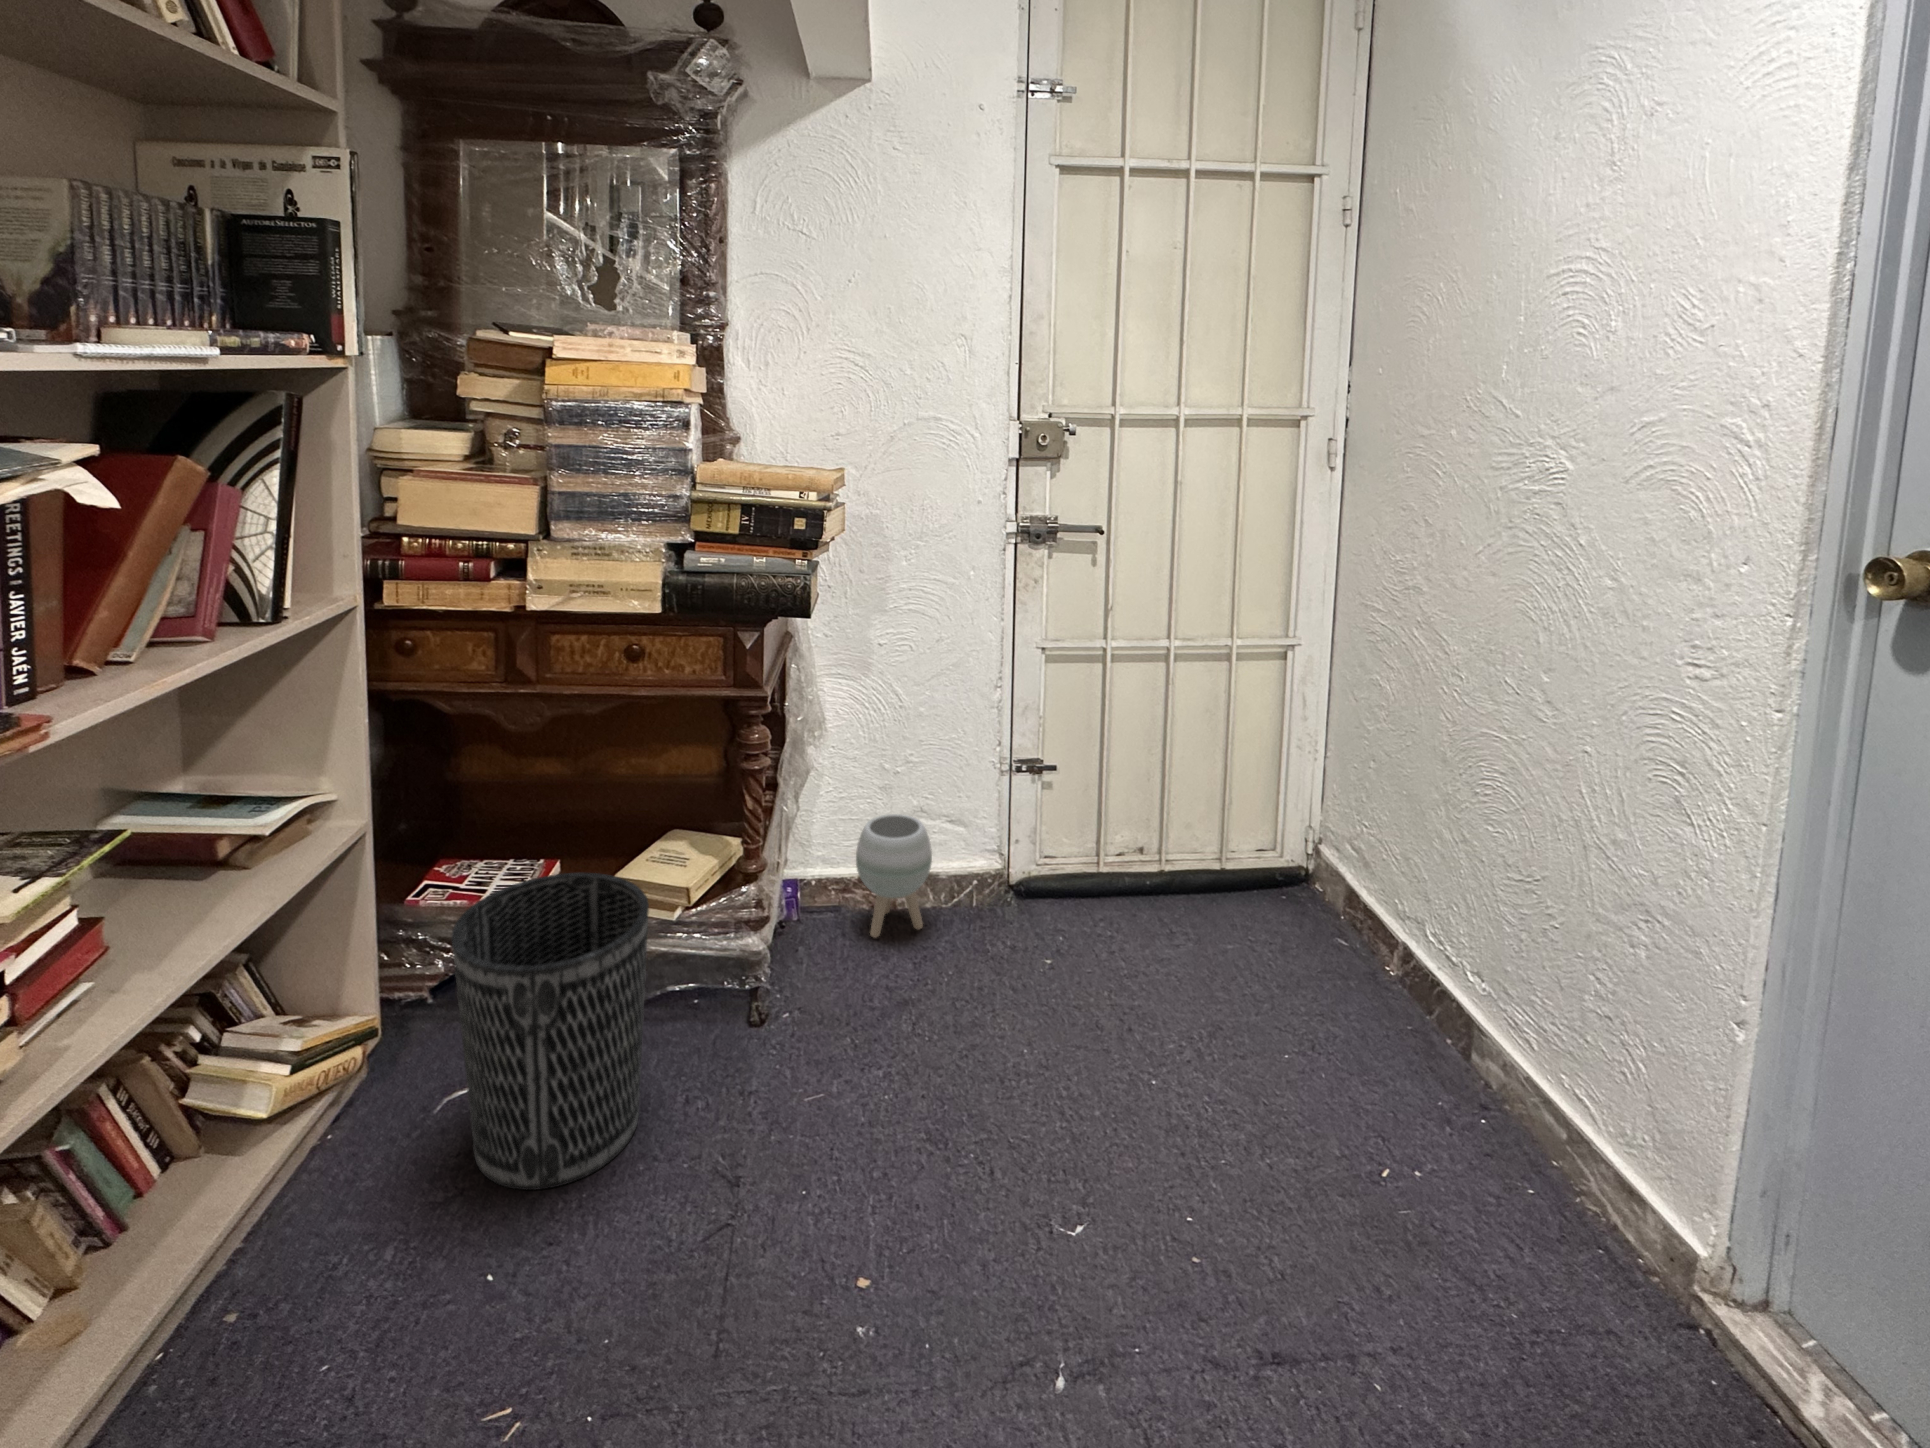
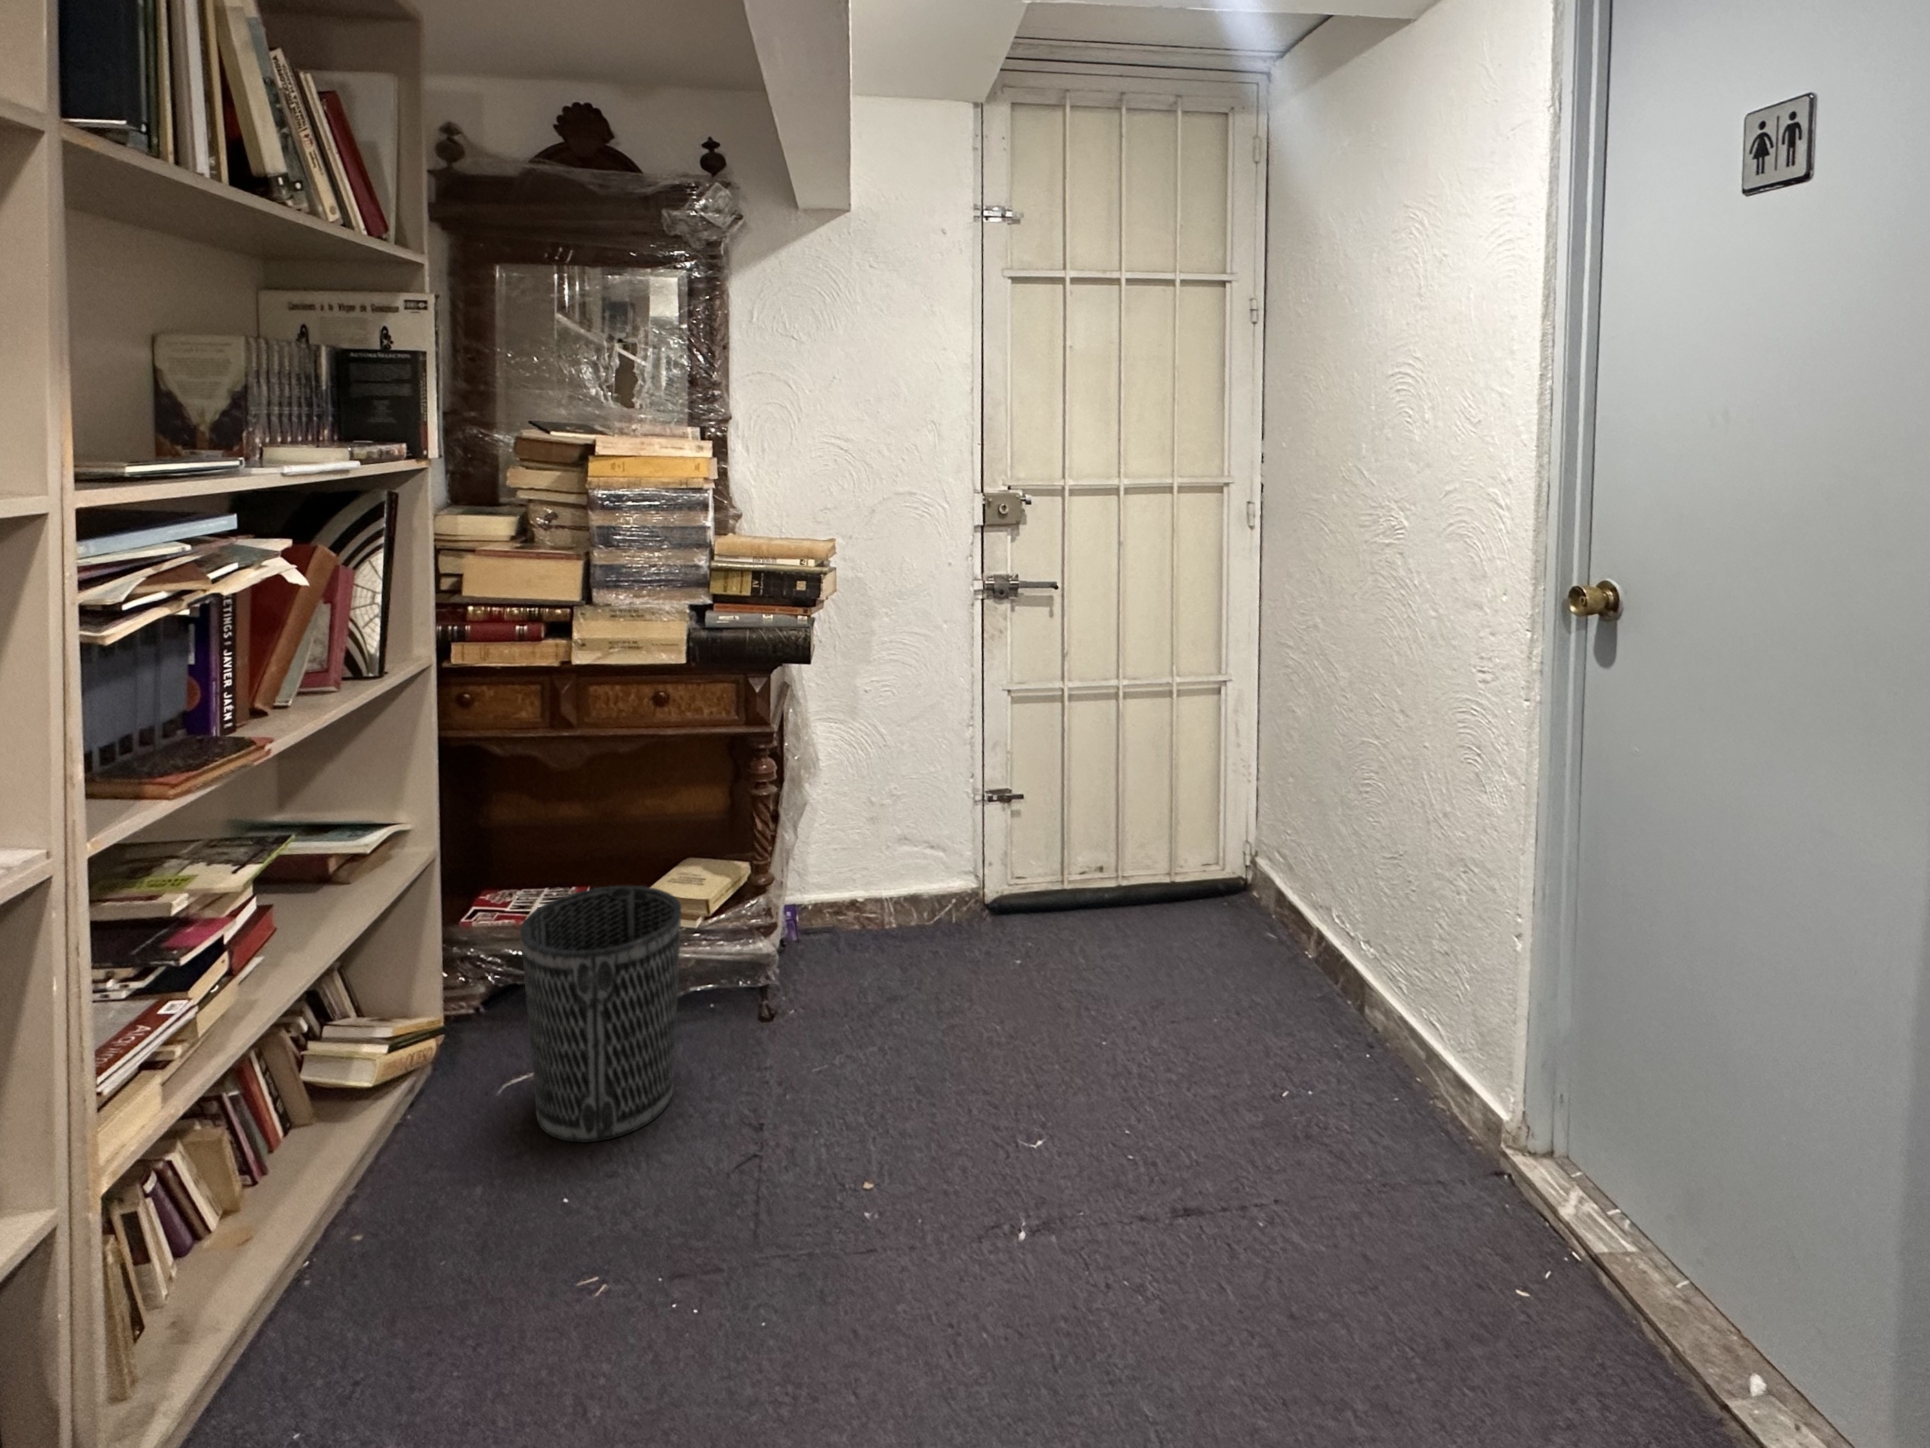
planter: present [856,814,932,938] -> none [849,841,916,950]

